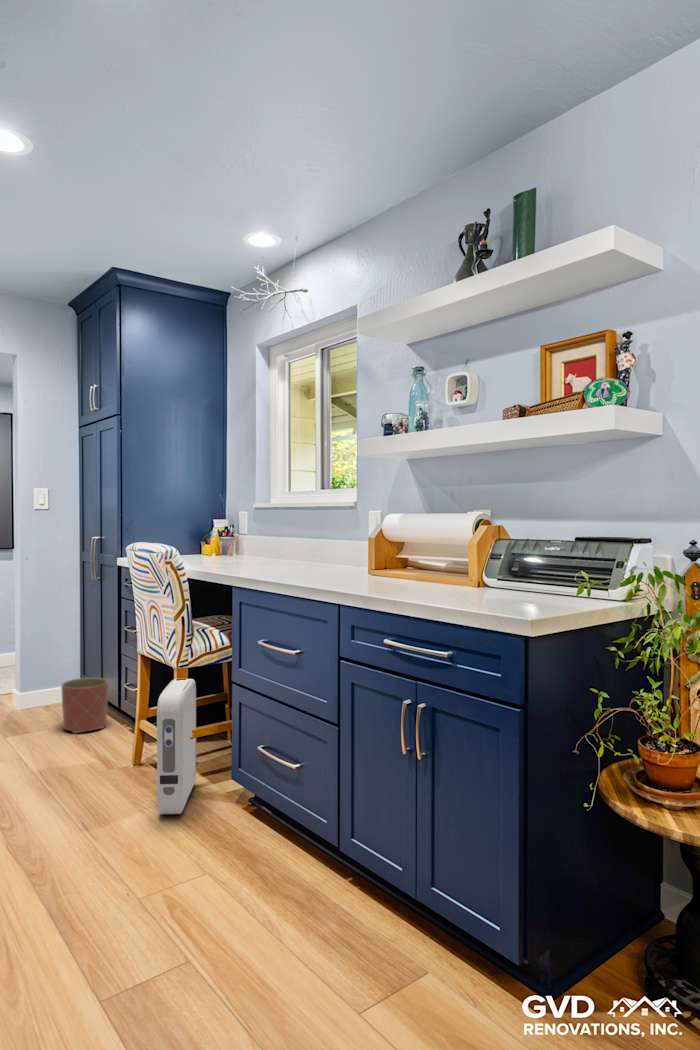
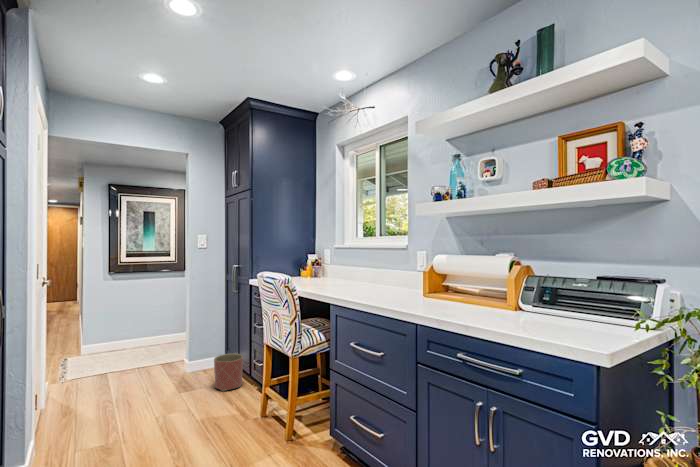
air purifier: present [157,679,196,814] -> none [281,364,304,463]

